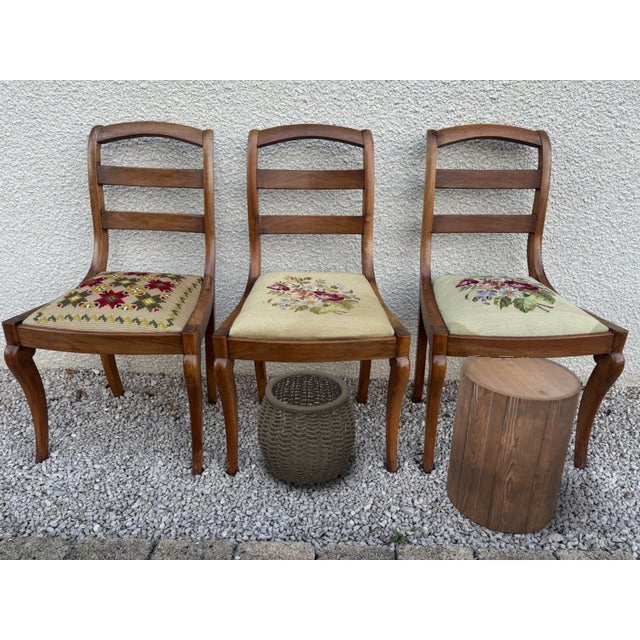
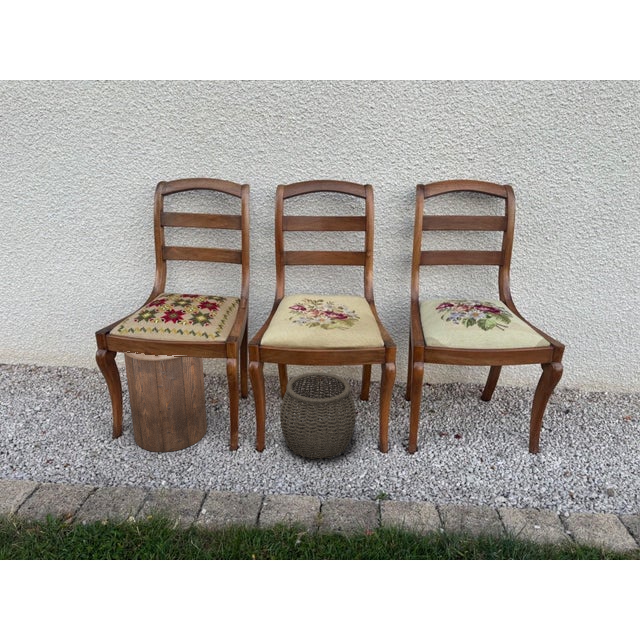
stool: present [446,354,582,533] -> present [124,351,207,452]

